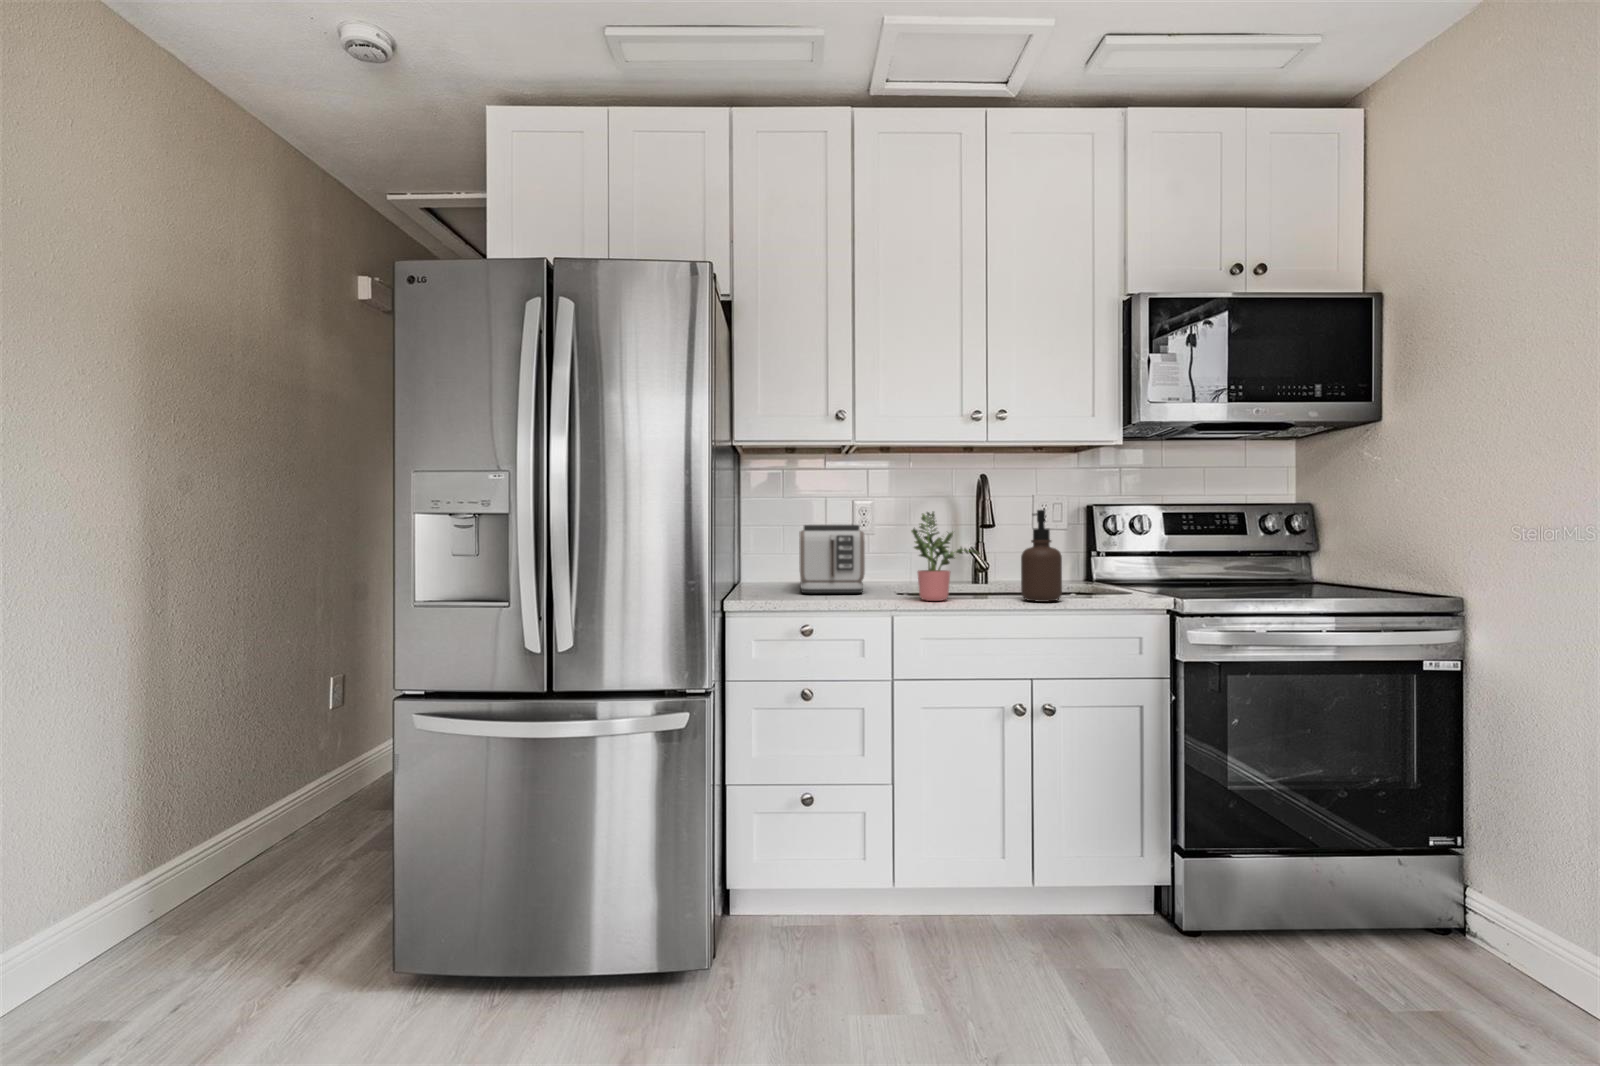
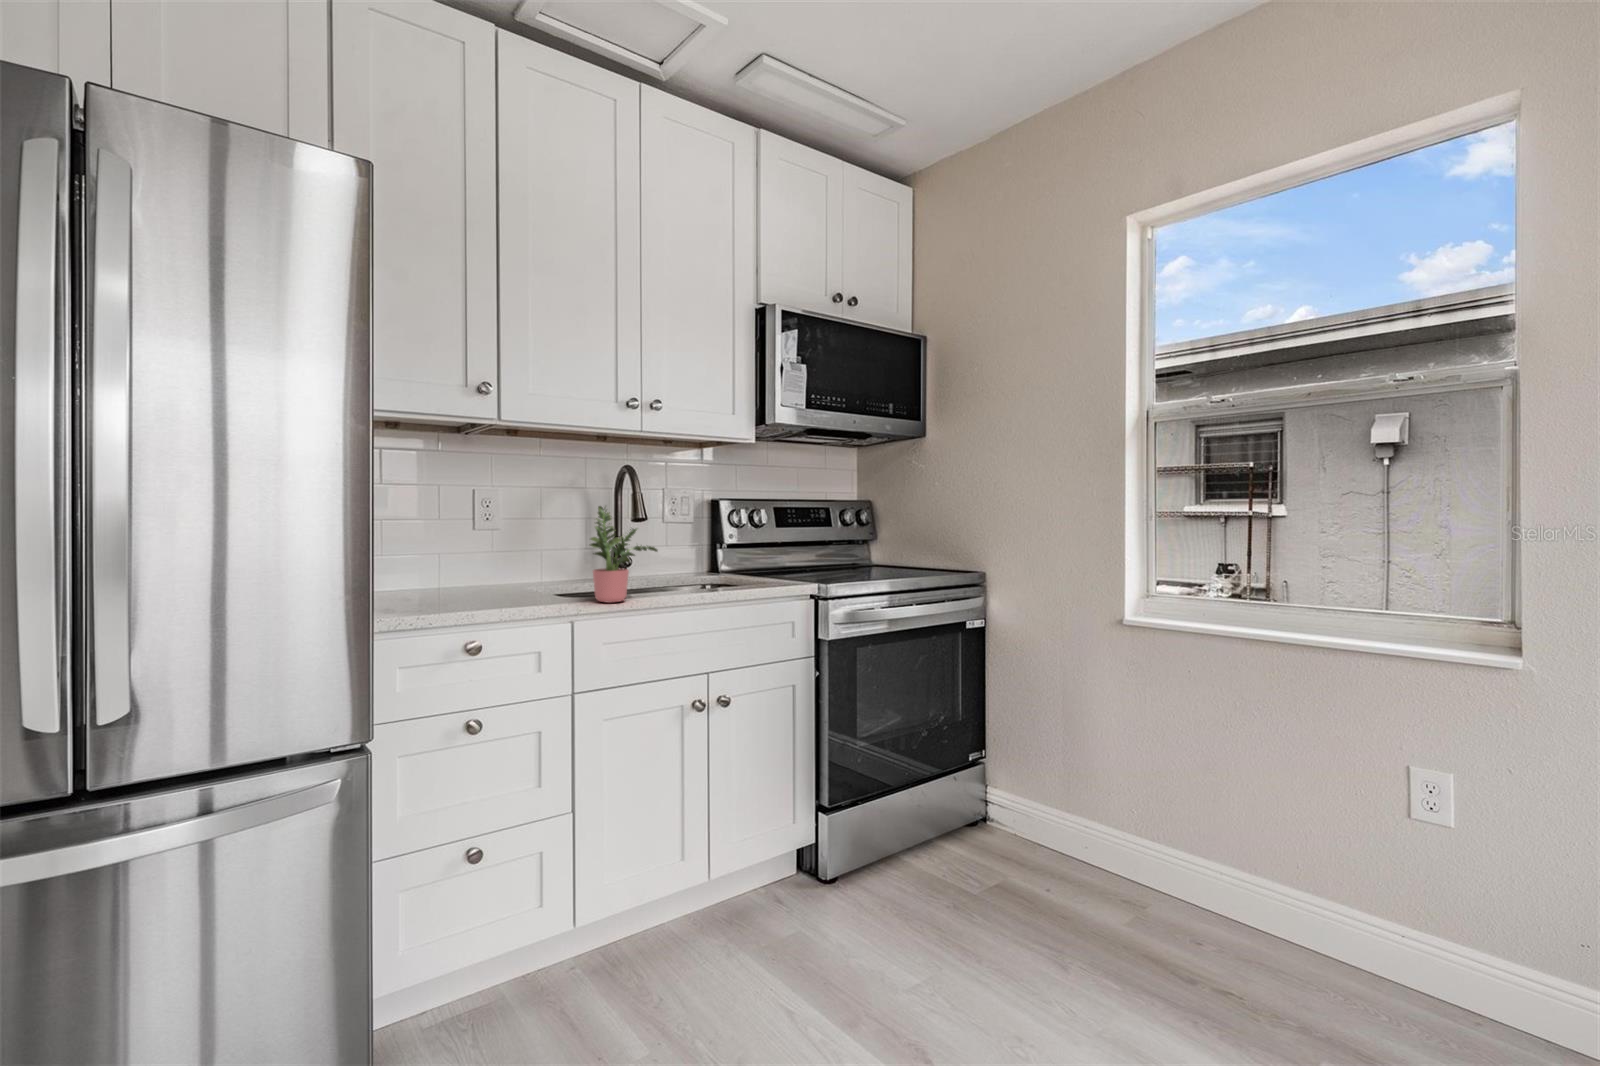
soap dispenser: present [1021,510,1062,602] -> none [694,506,733,596]
toaster: present [799,525,865,593] -> none [415,517,519,601]

